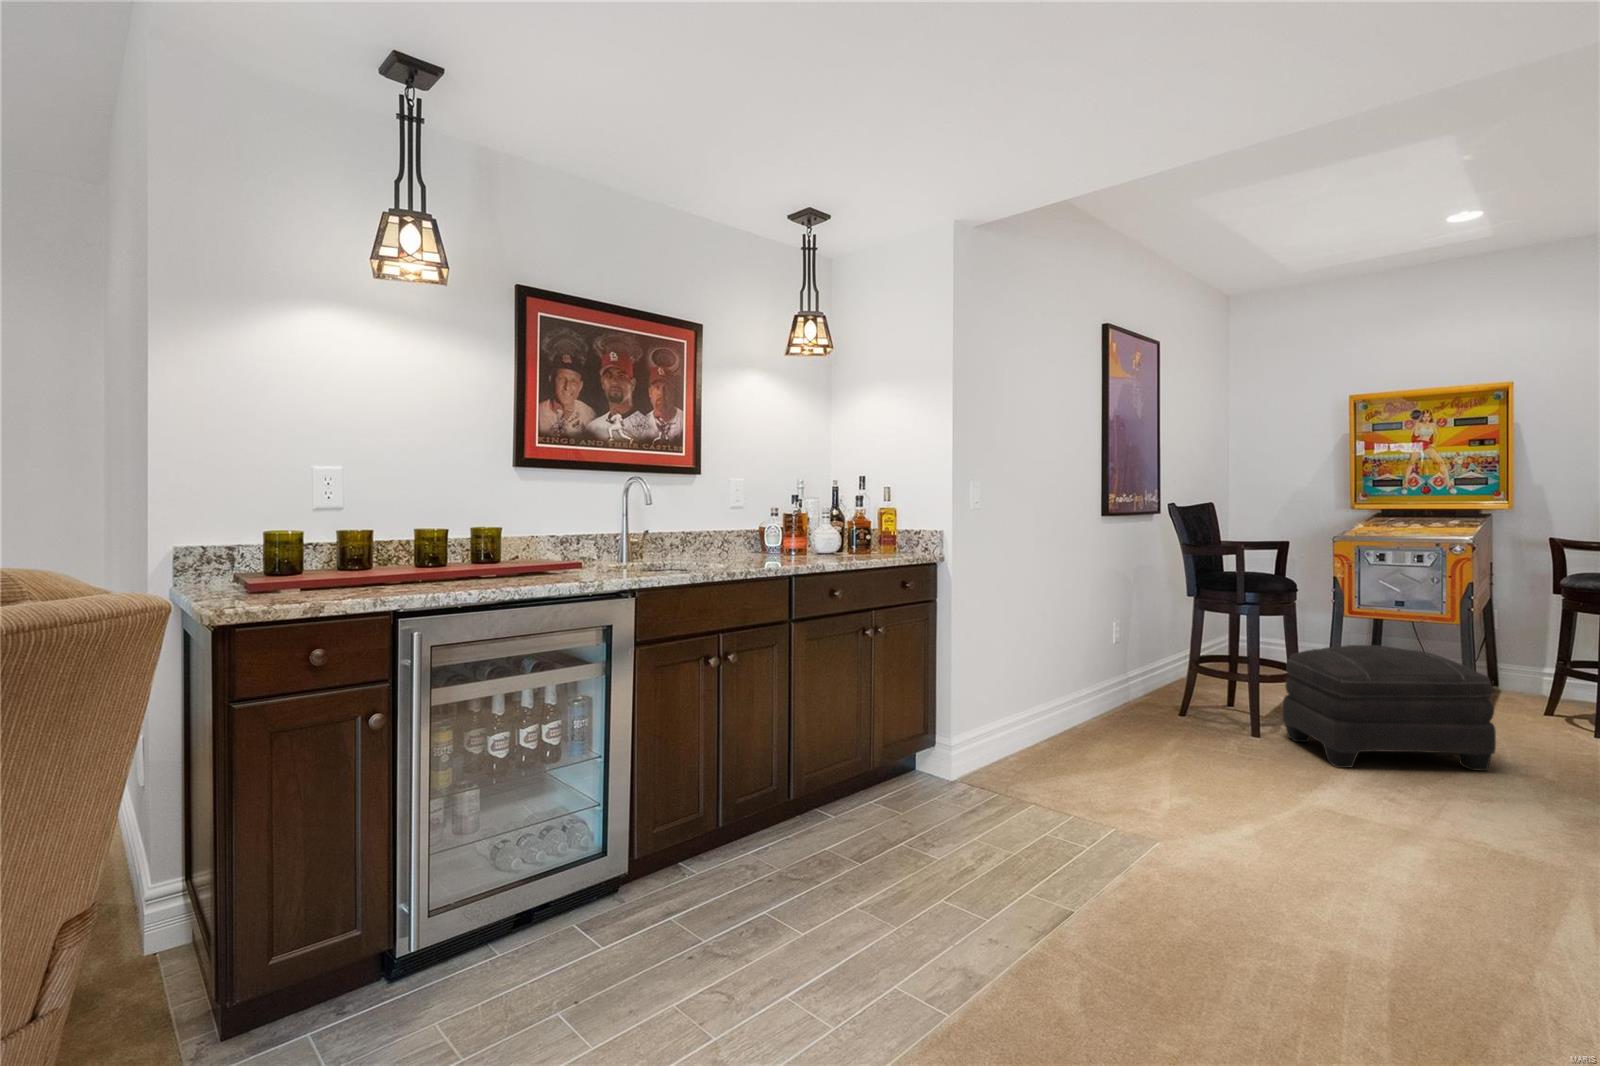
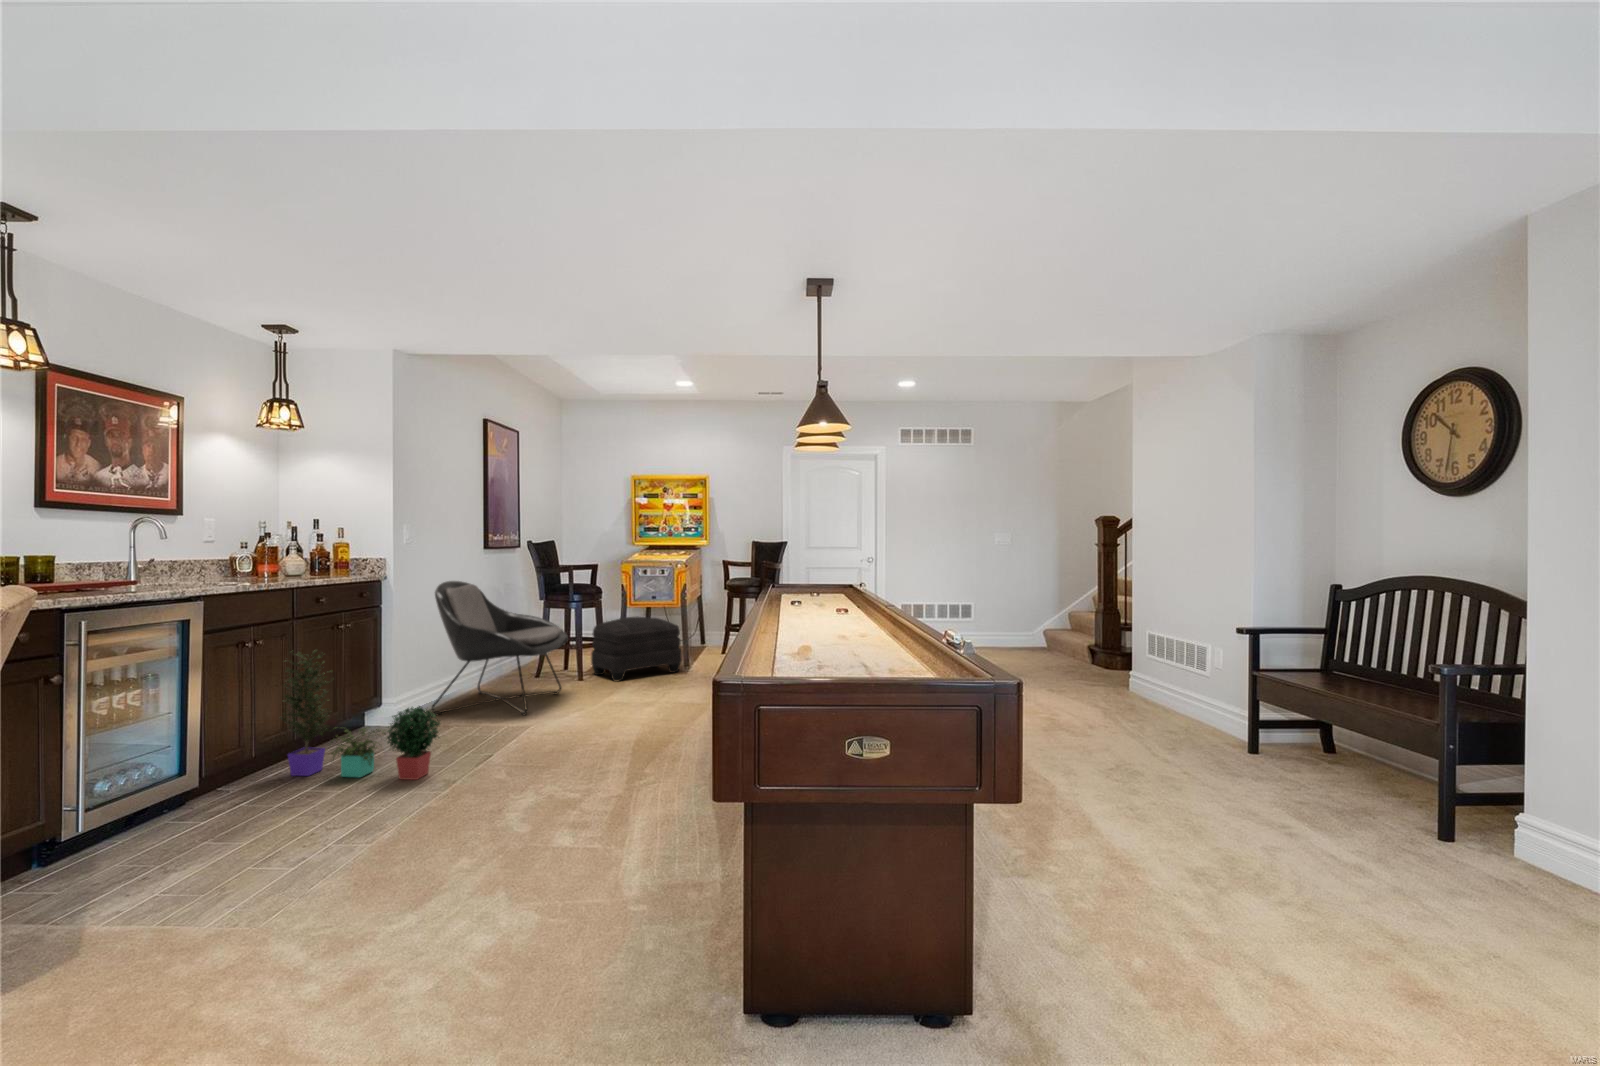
lounge chair: none [1004,566,1239,820] -> present [432,581,568,715]
potted plant: none [760,674,969,959] -> present [280,650,440,780]

